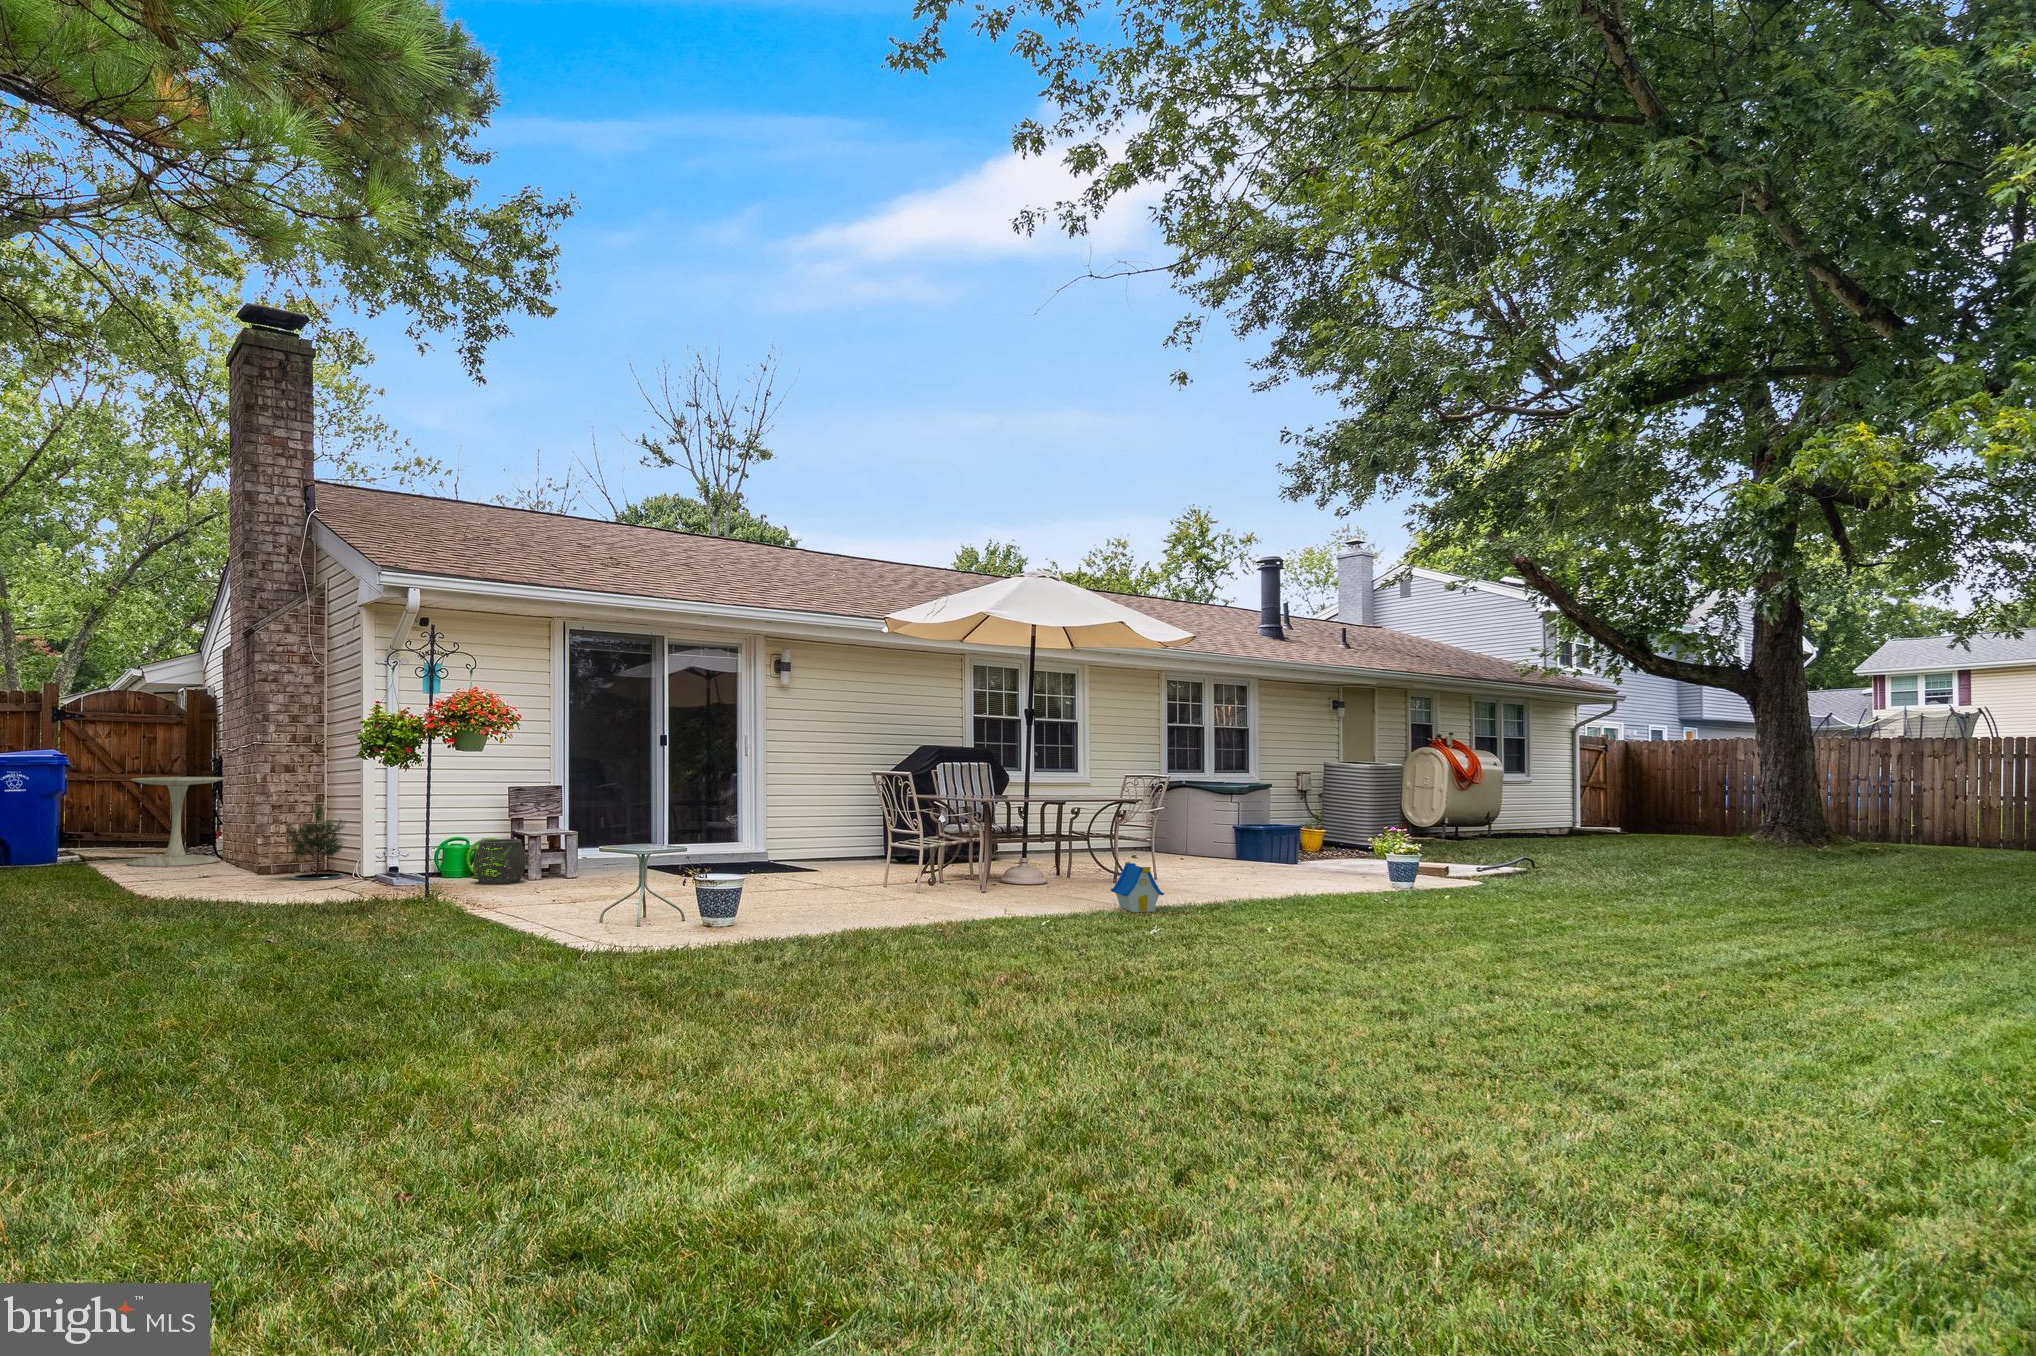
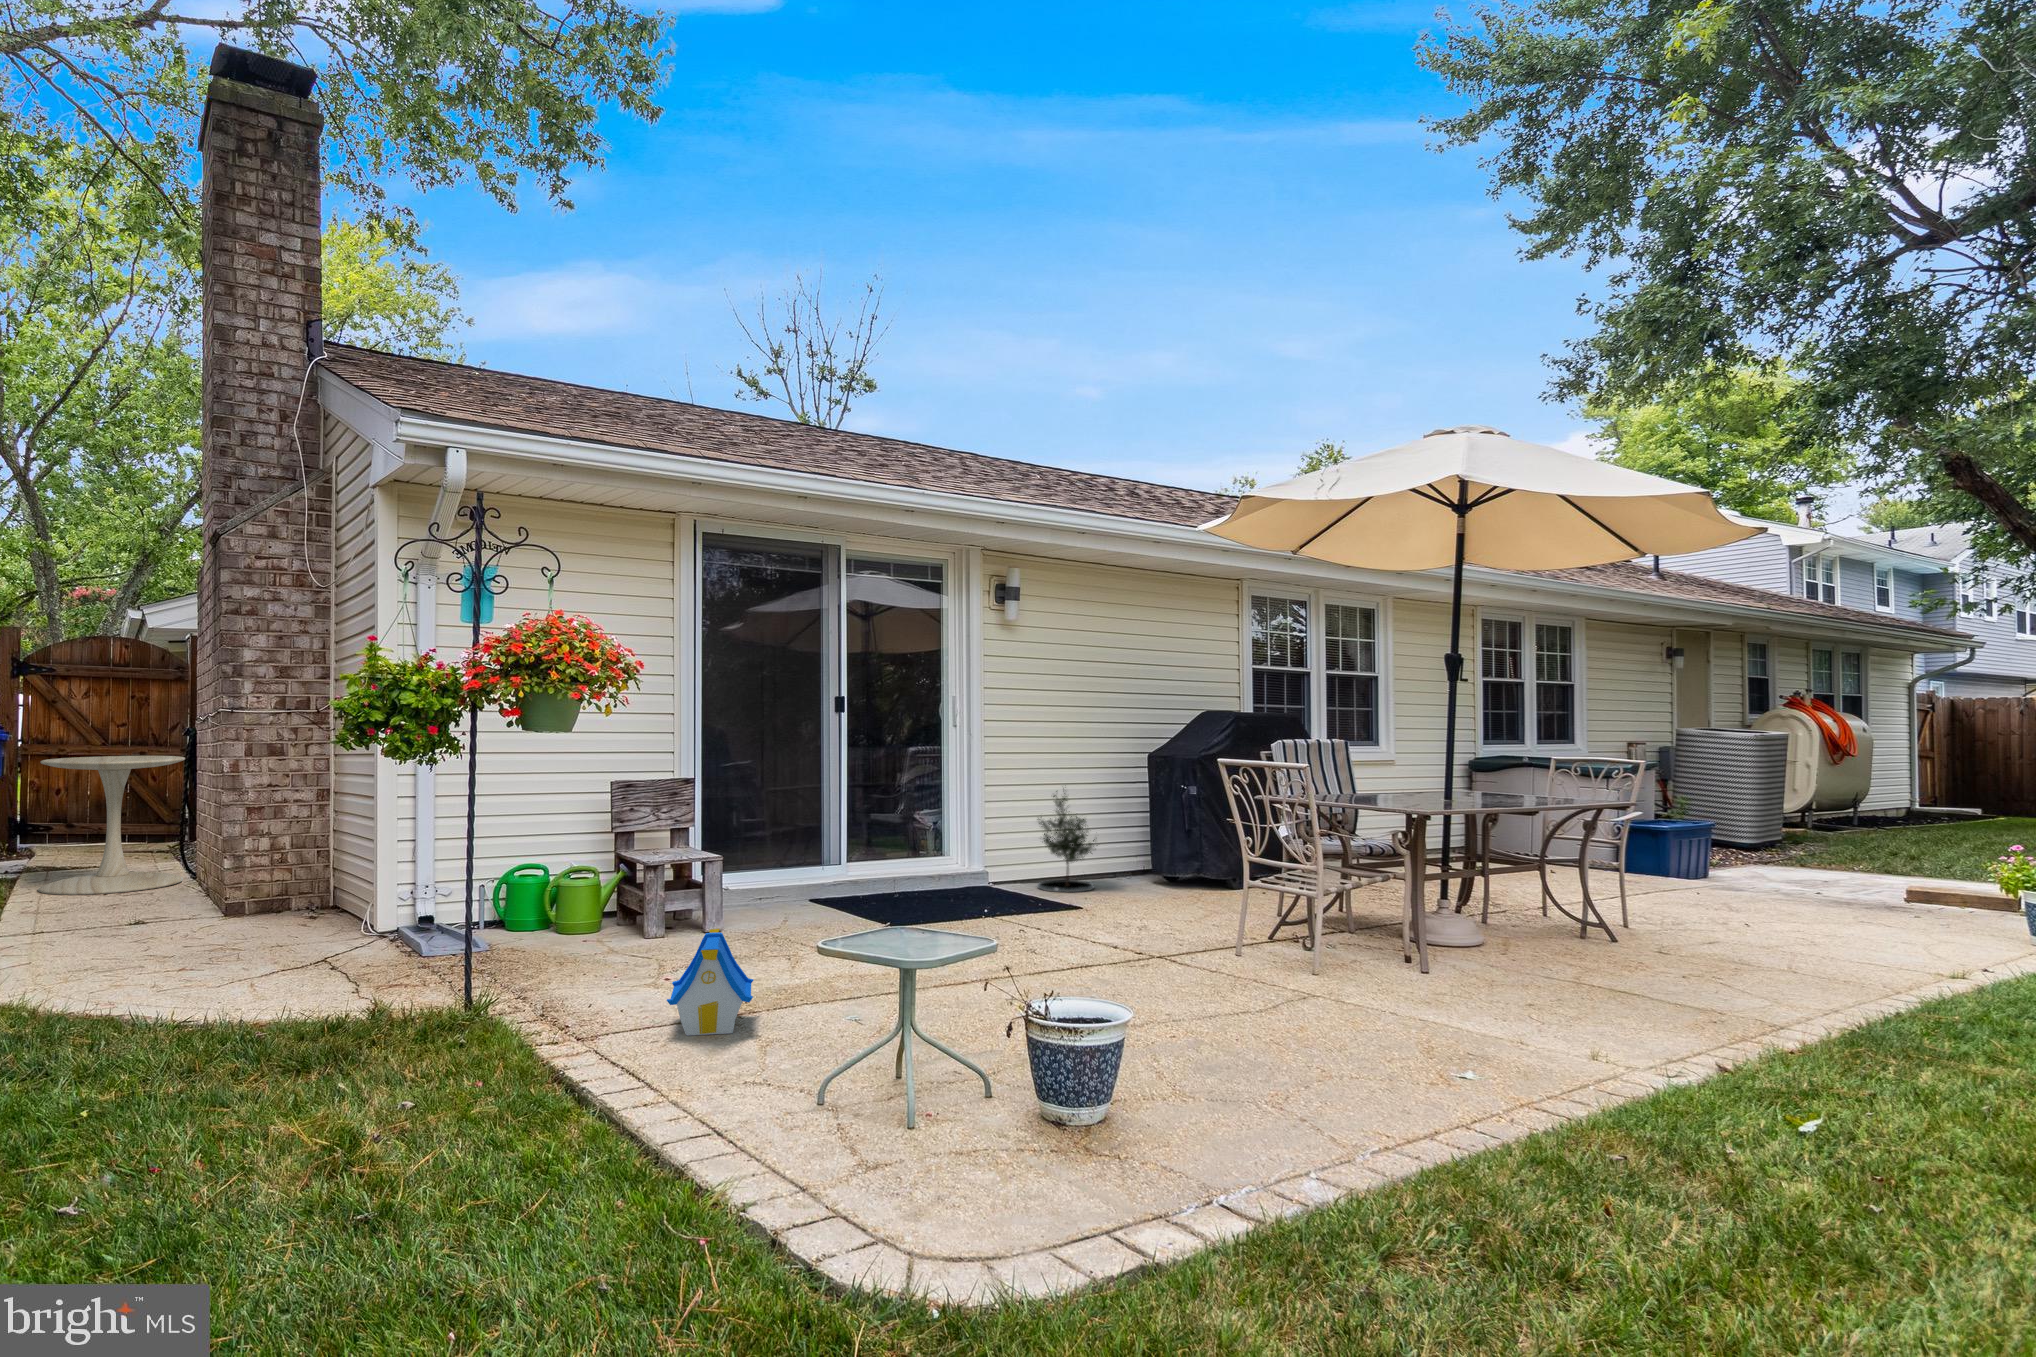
potted tree: present [288,799,345,881] -> present [1037,791,1098,893]
woven basket: present [474,839,526,884] -> none [555,867,640,946]
toy house: present [1110,862,1164,912] -> present [667,929,753,1036]

